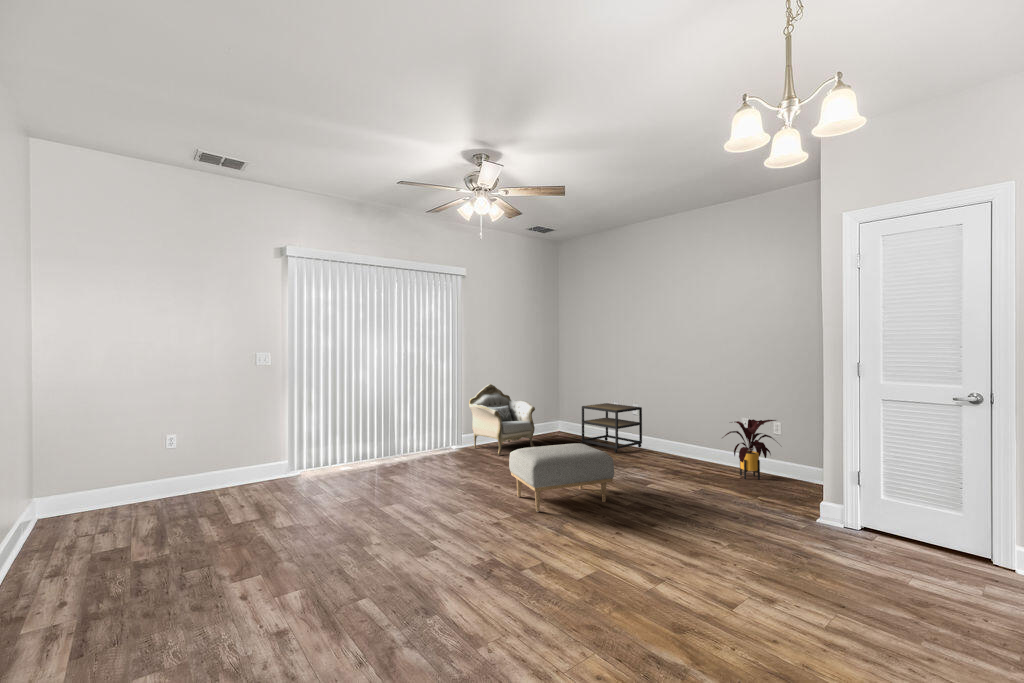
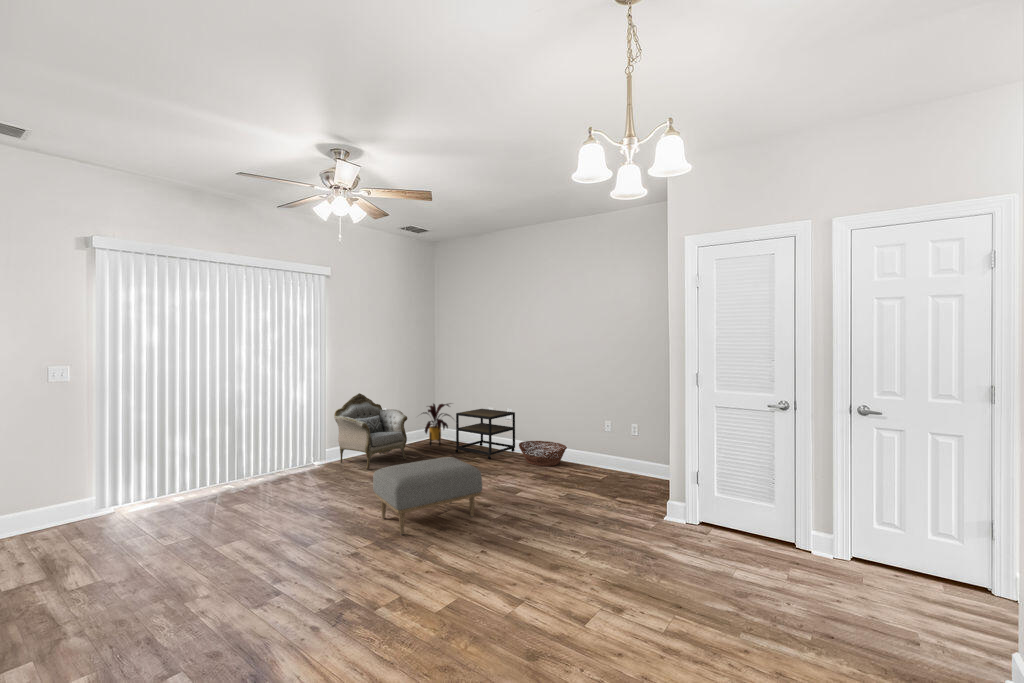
house plant: present [725,419,778,480] -> present [423,404,450,446]
basket: none [647,437,700,462] -> present [519,441,567,466]

